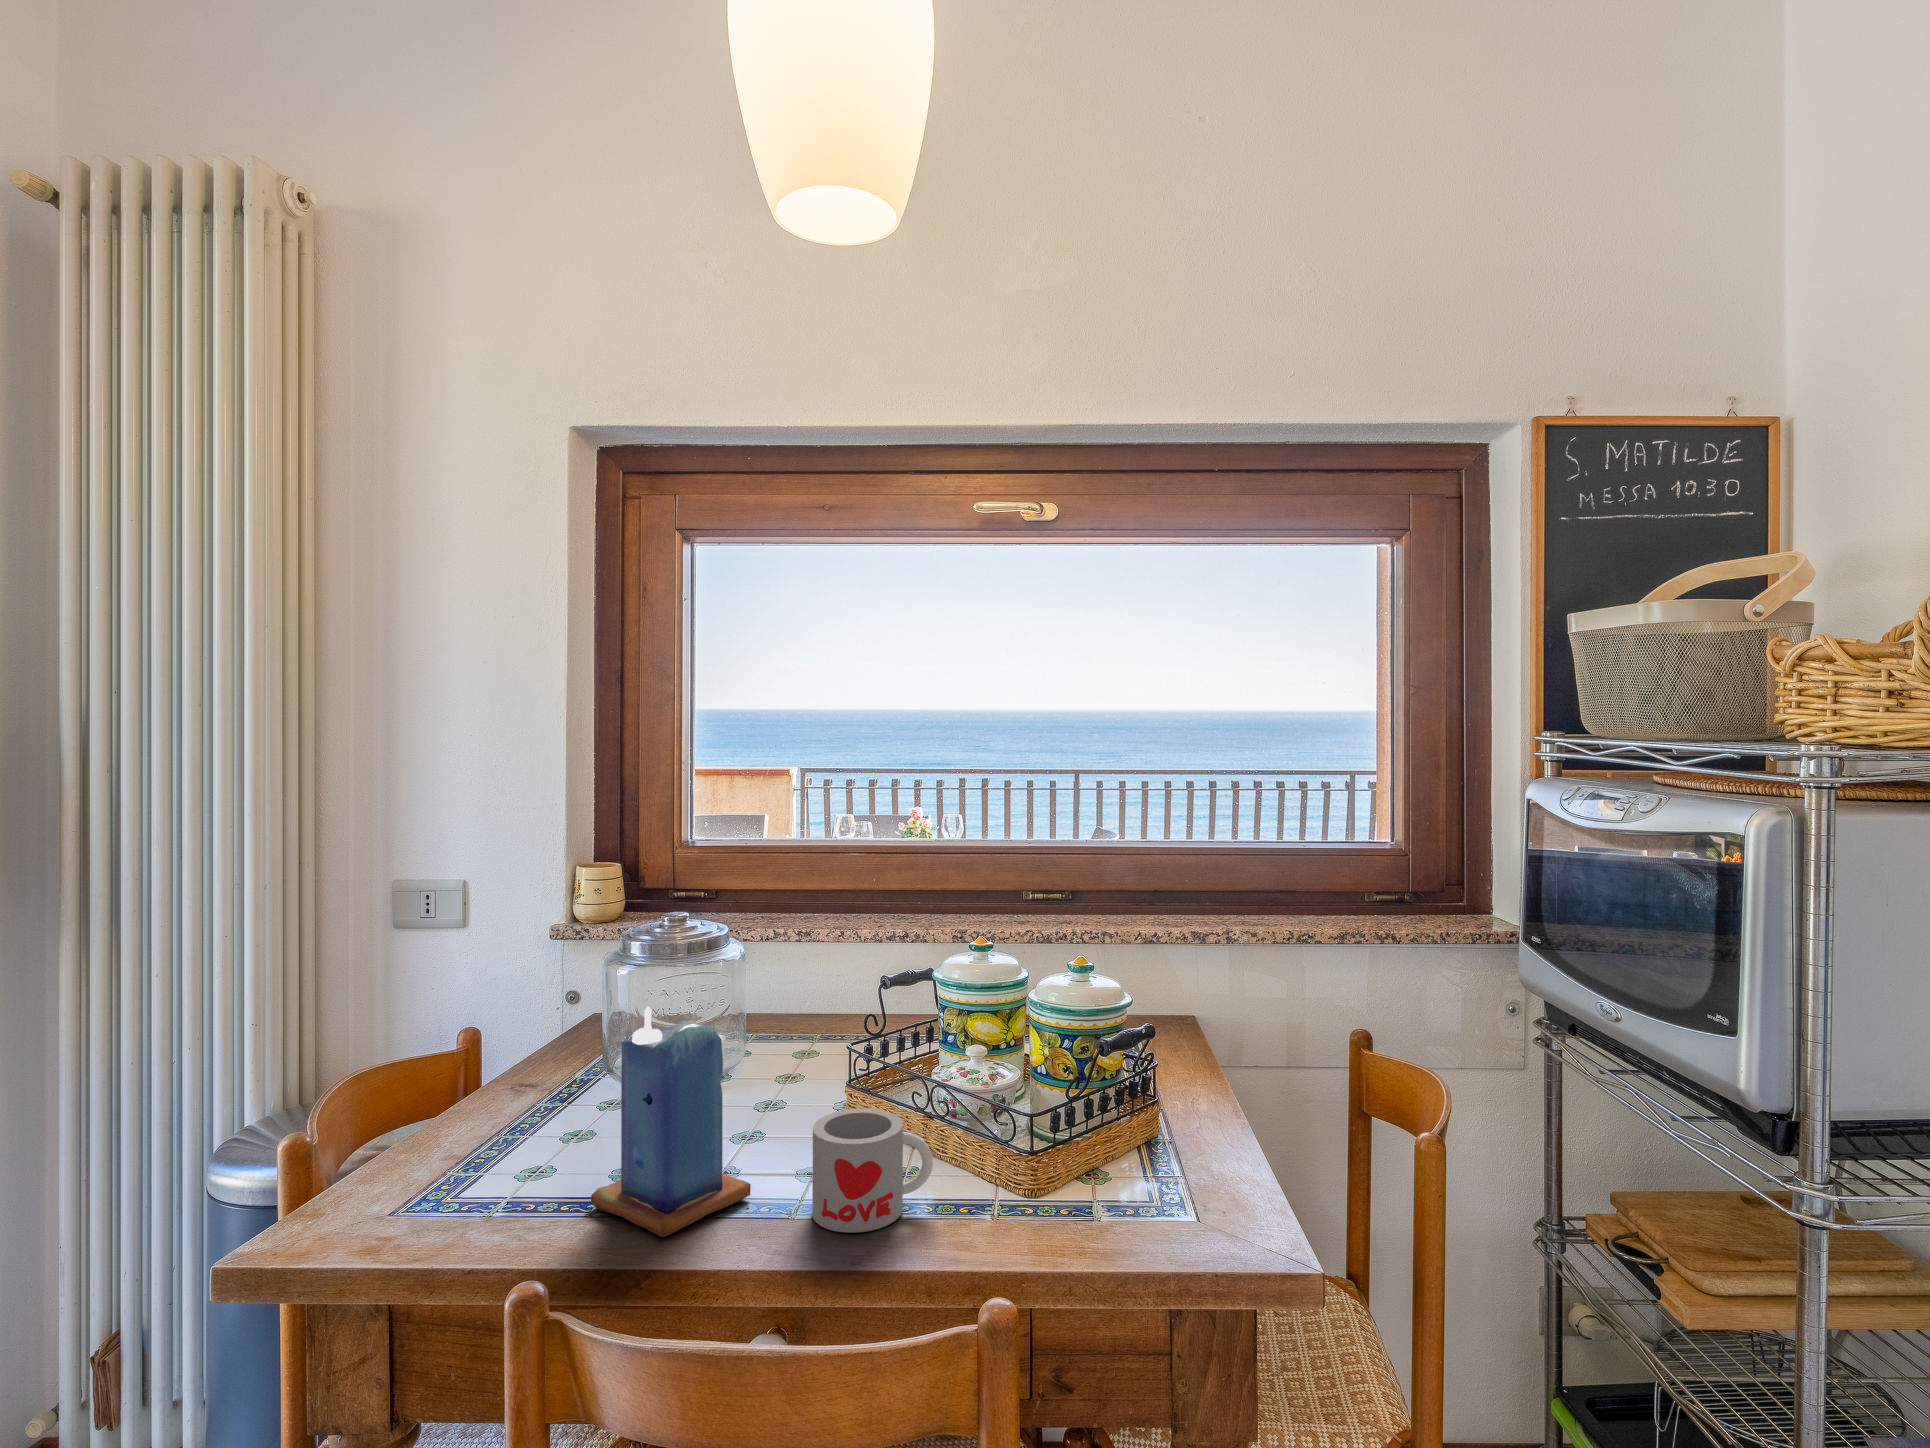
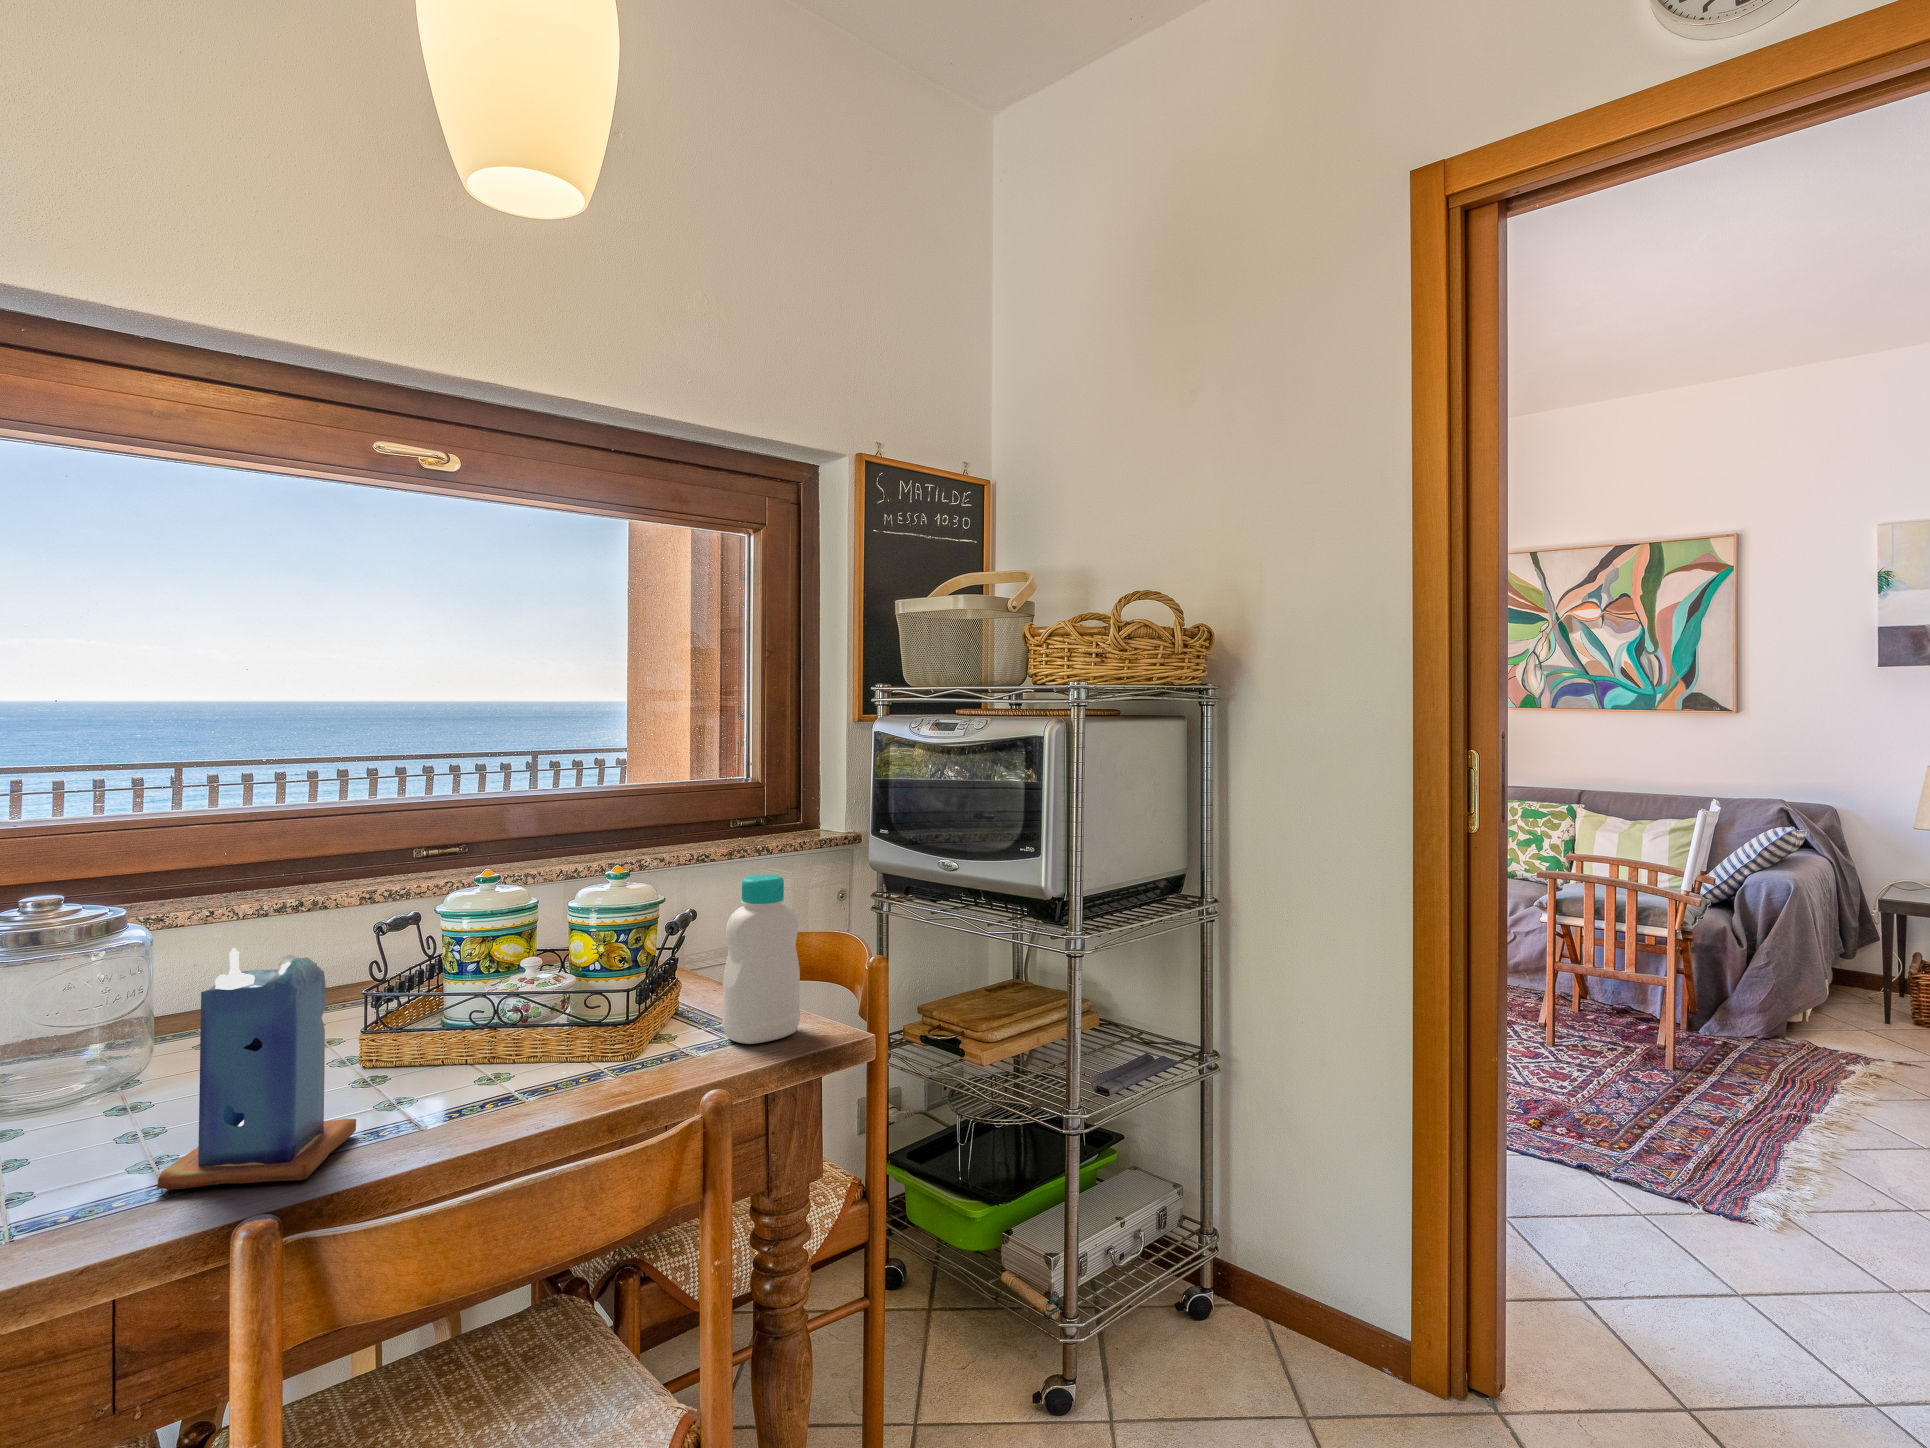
bottle: none [1142,1004,1237,1221] -> present [722,874,800,1044]
mug: present [812,1109,933,1233] -> none [440,1013,559,1126]

